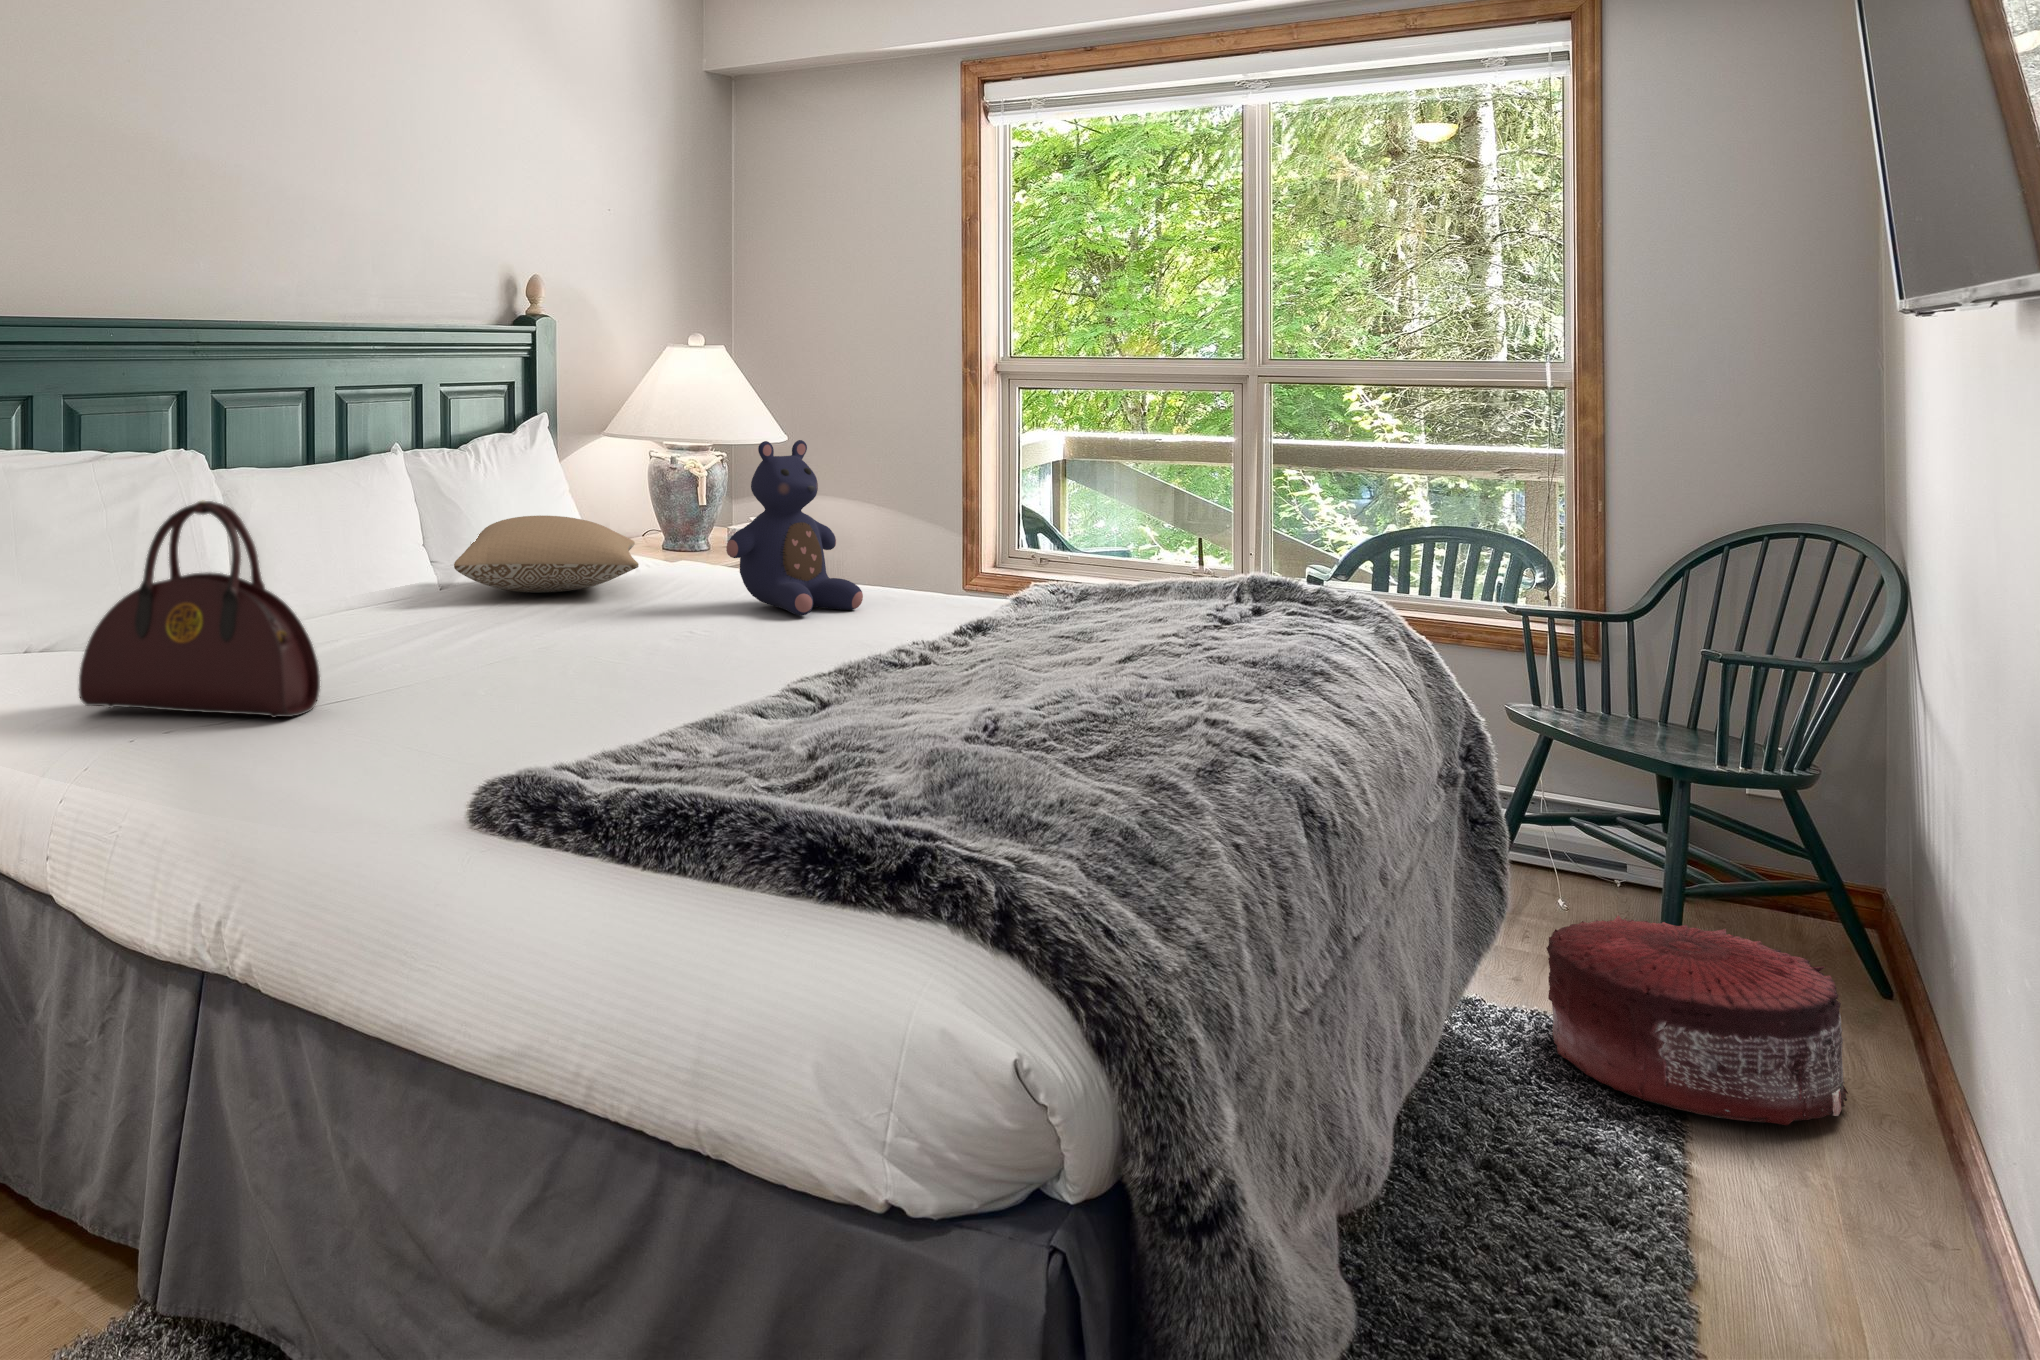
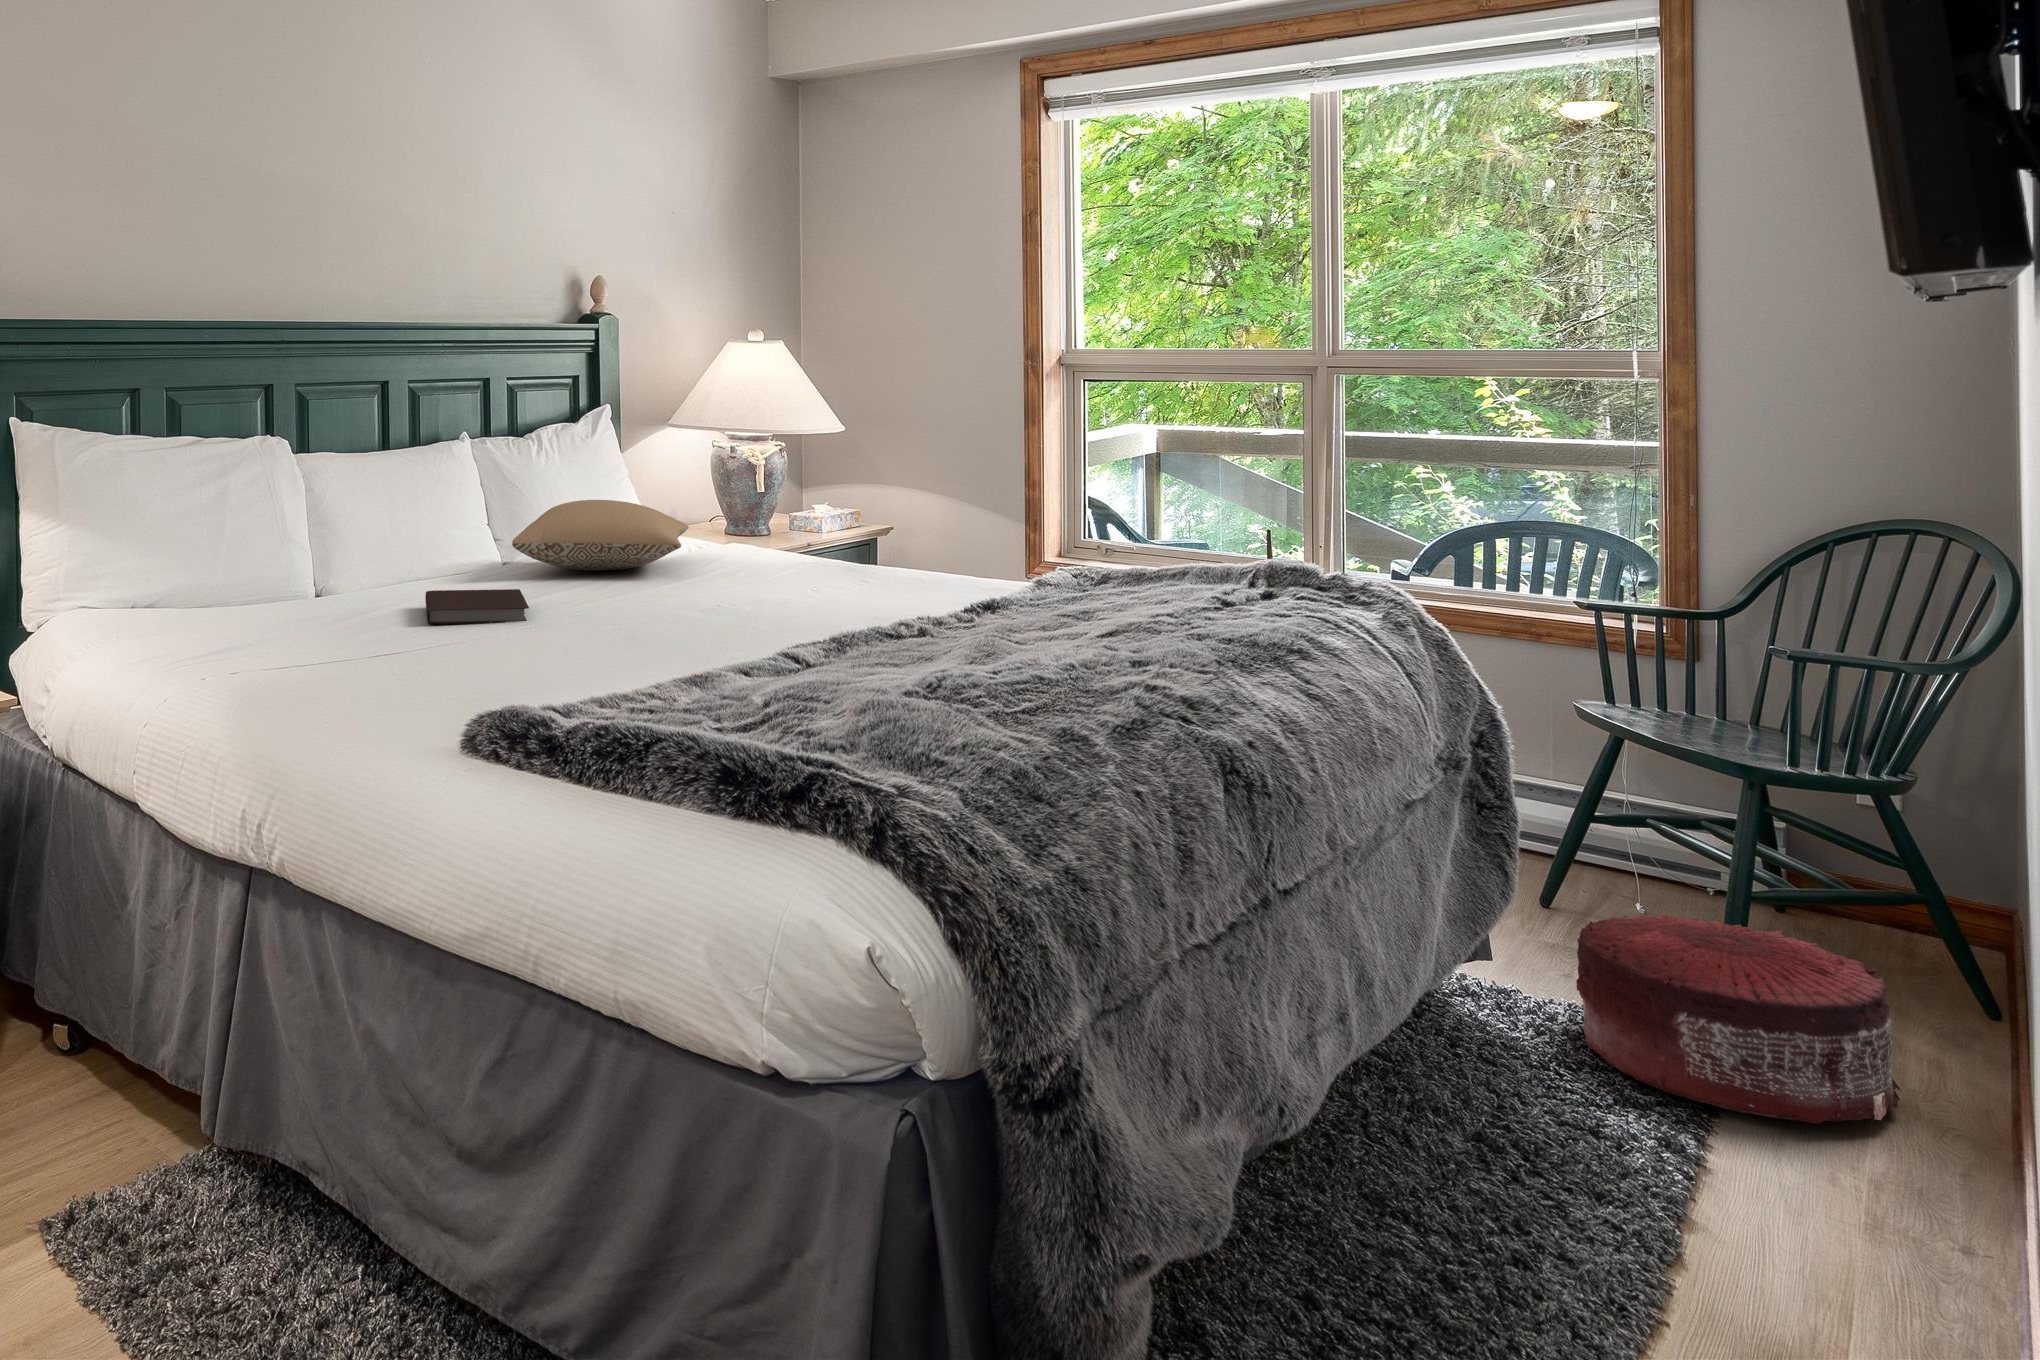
teddy bear: present [726,440,863,616] -> none [757,429,887,593]
handbag: present [79,500,320,718] -> none [162,476,363,665]
notebook: none [369,618,494,662] -> present [425,589,529,624]

